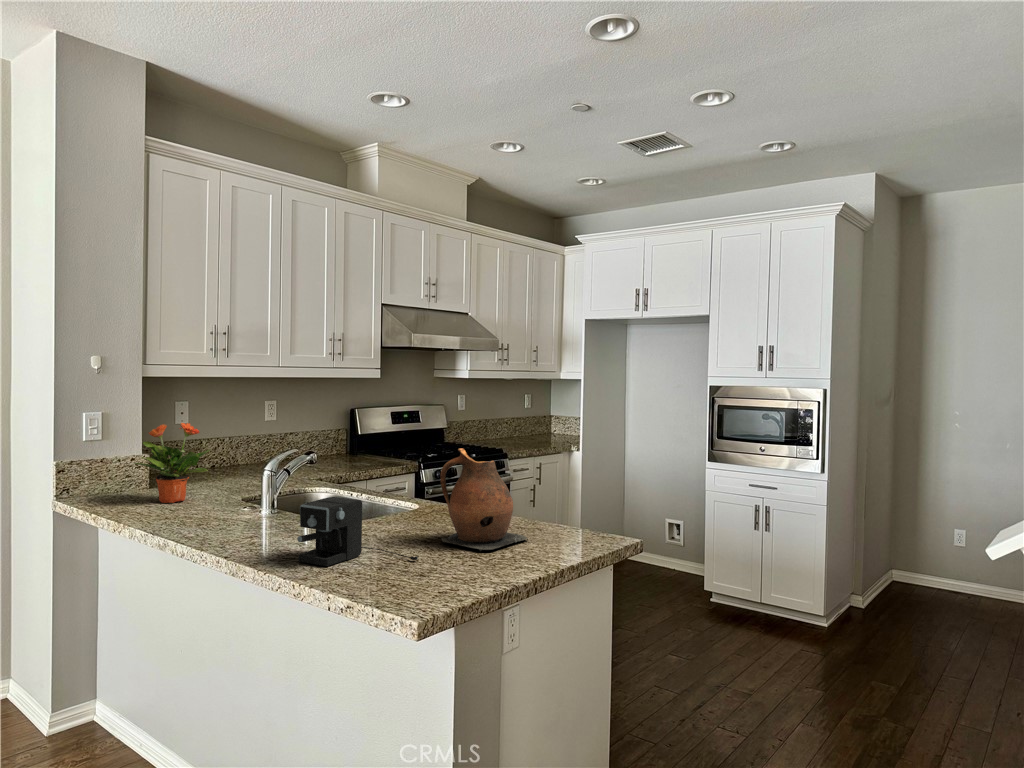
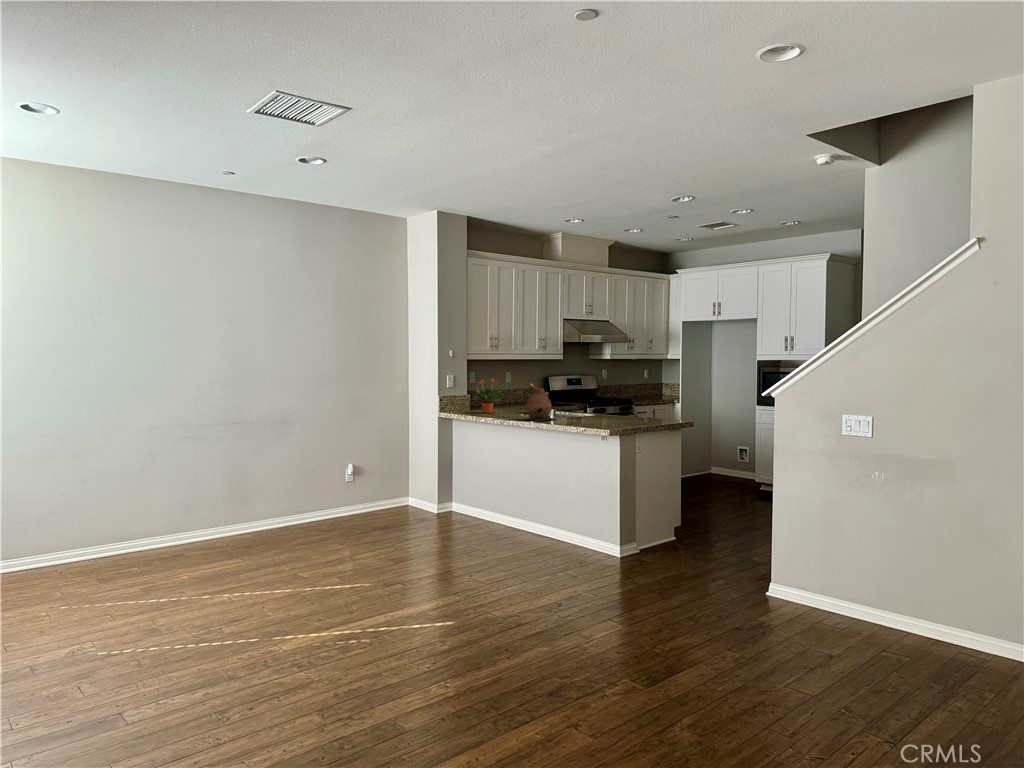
ceramic pitcher: present [440,448,528,551] -> present [523,384,556,421]
coffee maker: present [297,497,418,566] -> none [561,401,604,423]

